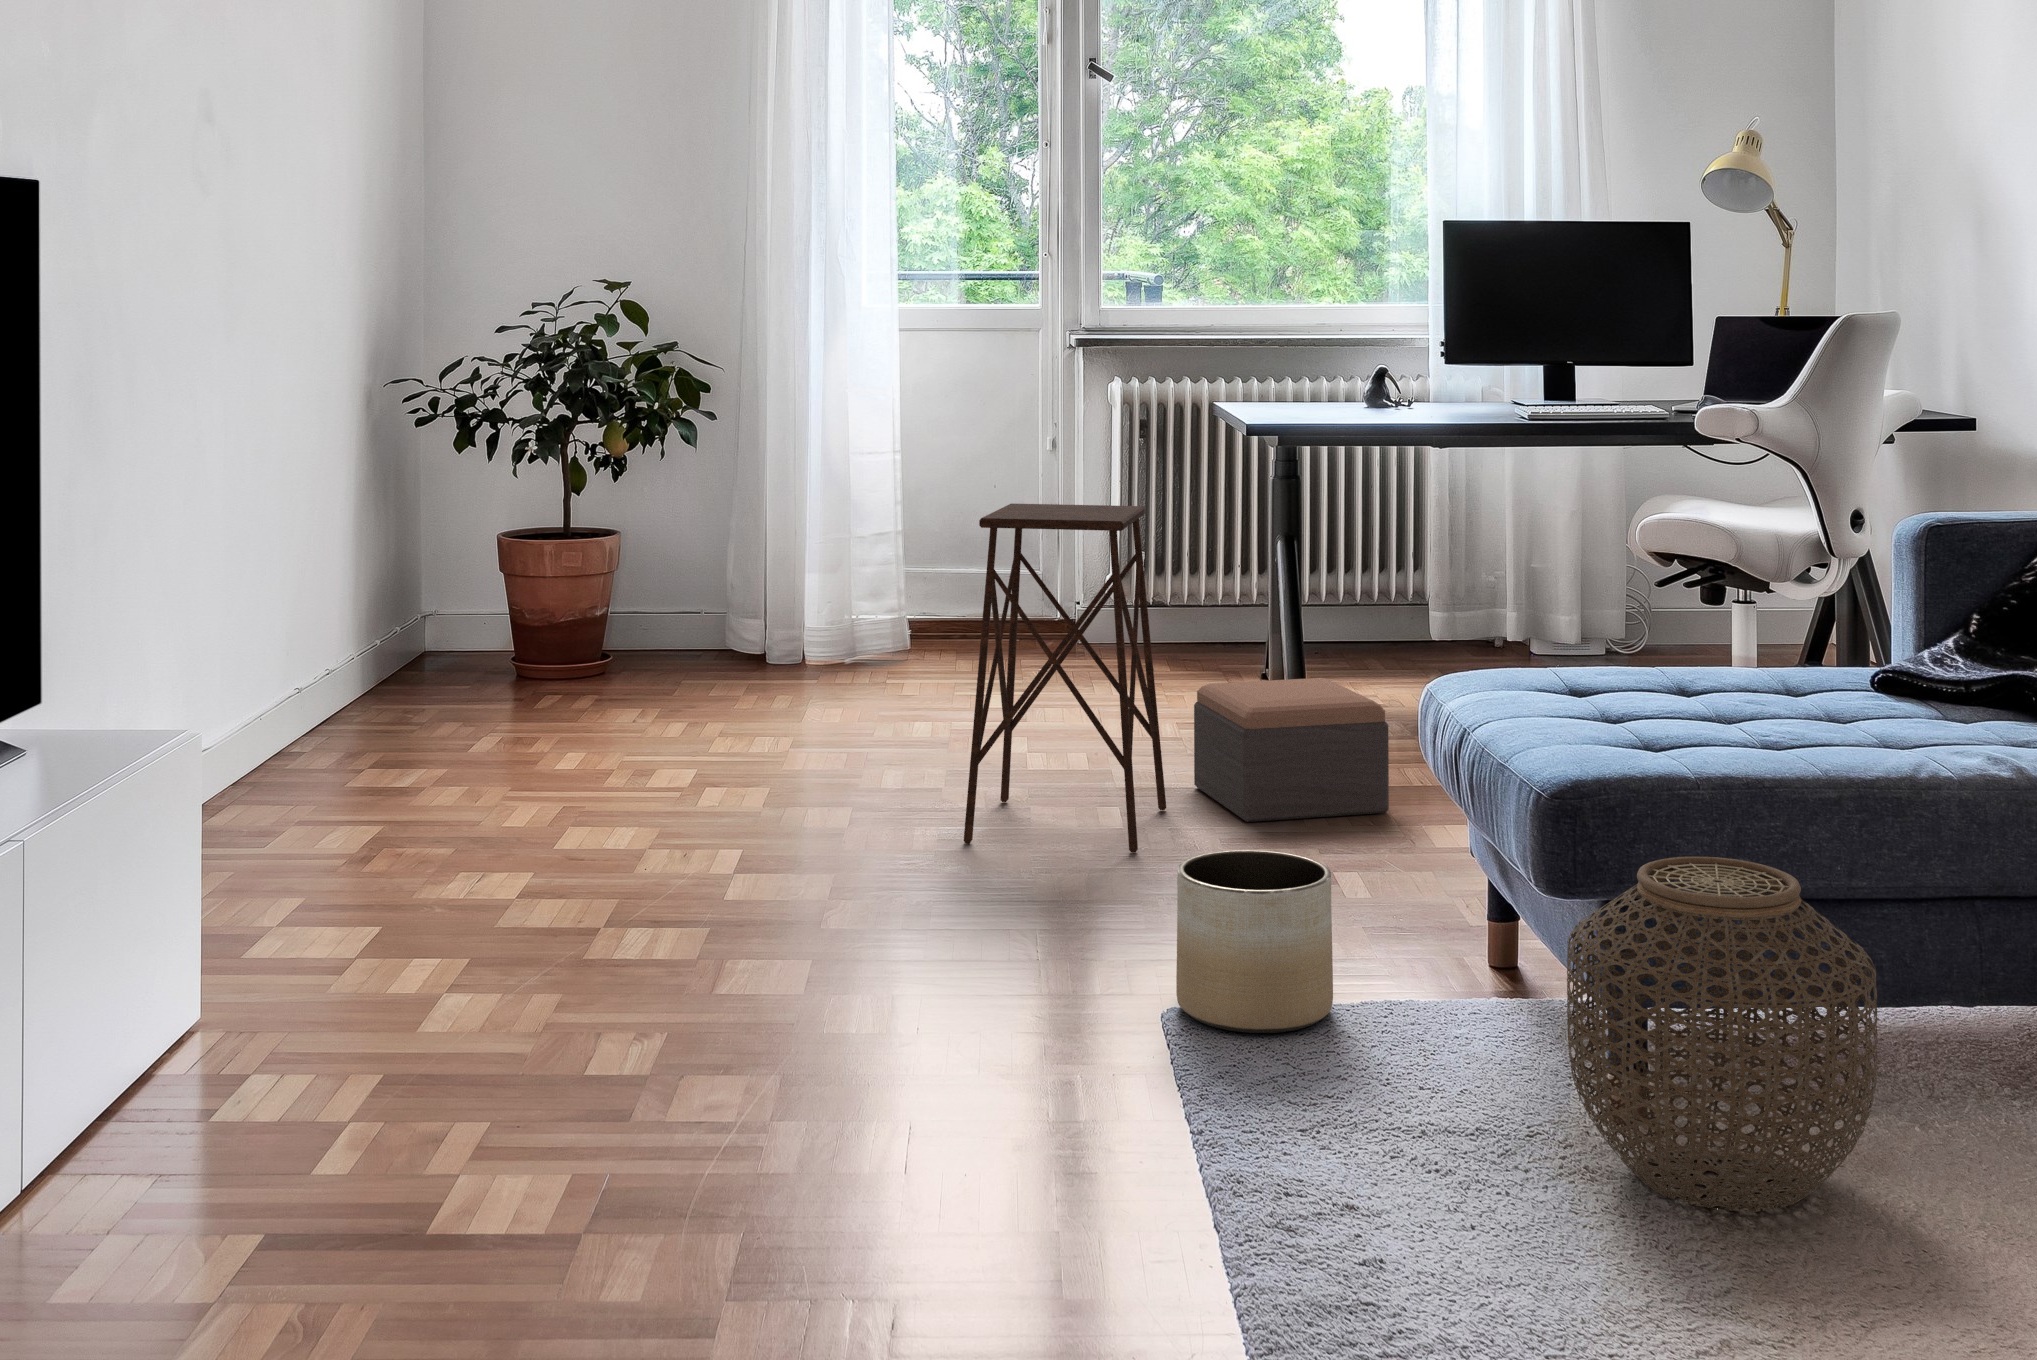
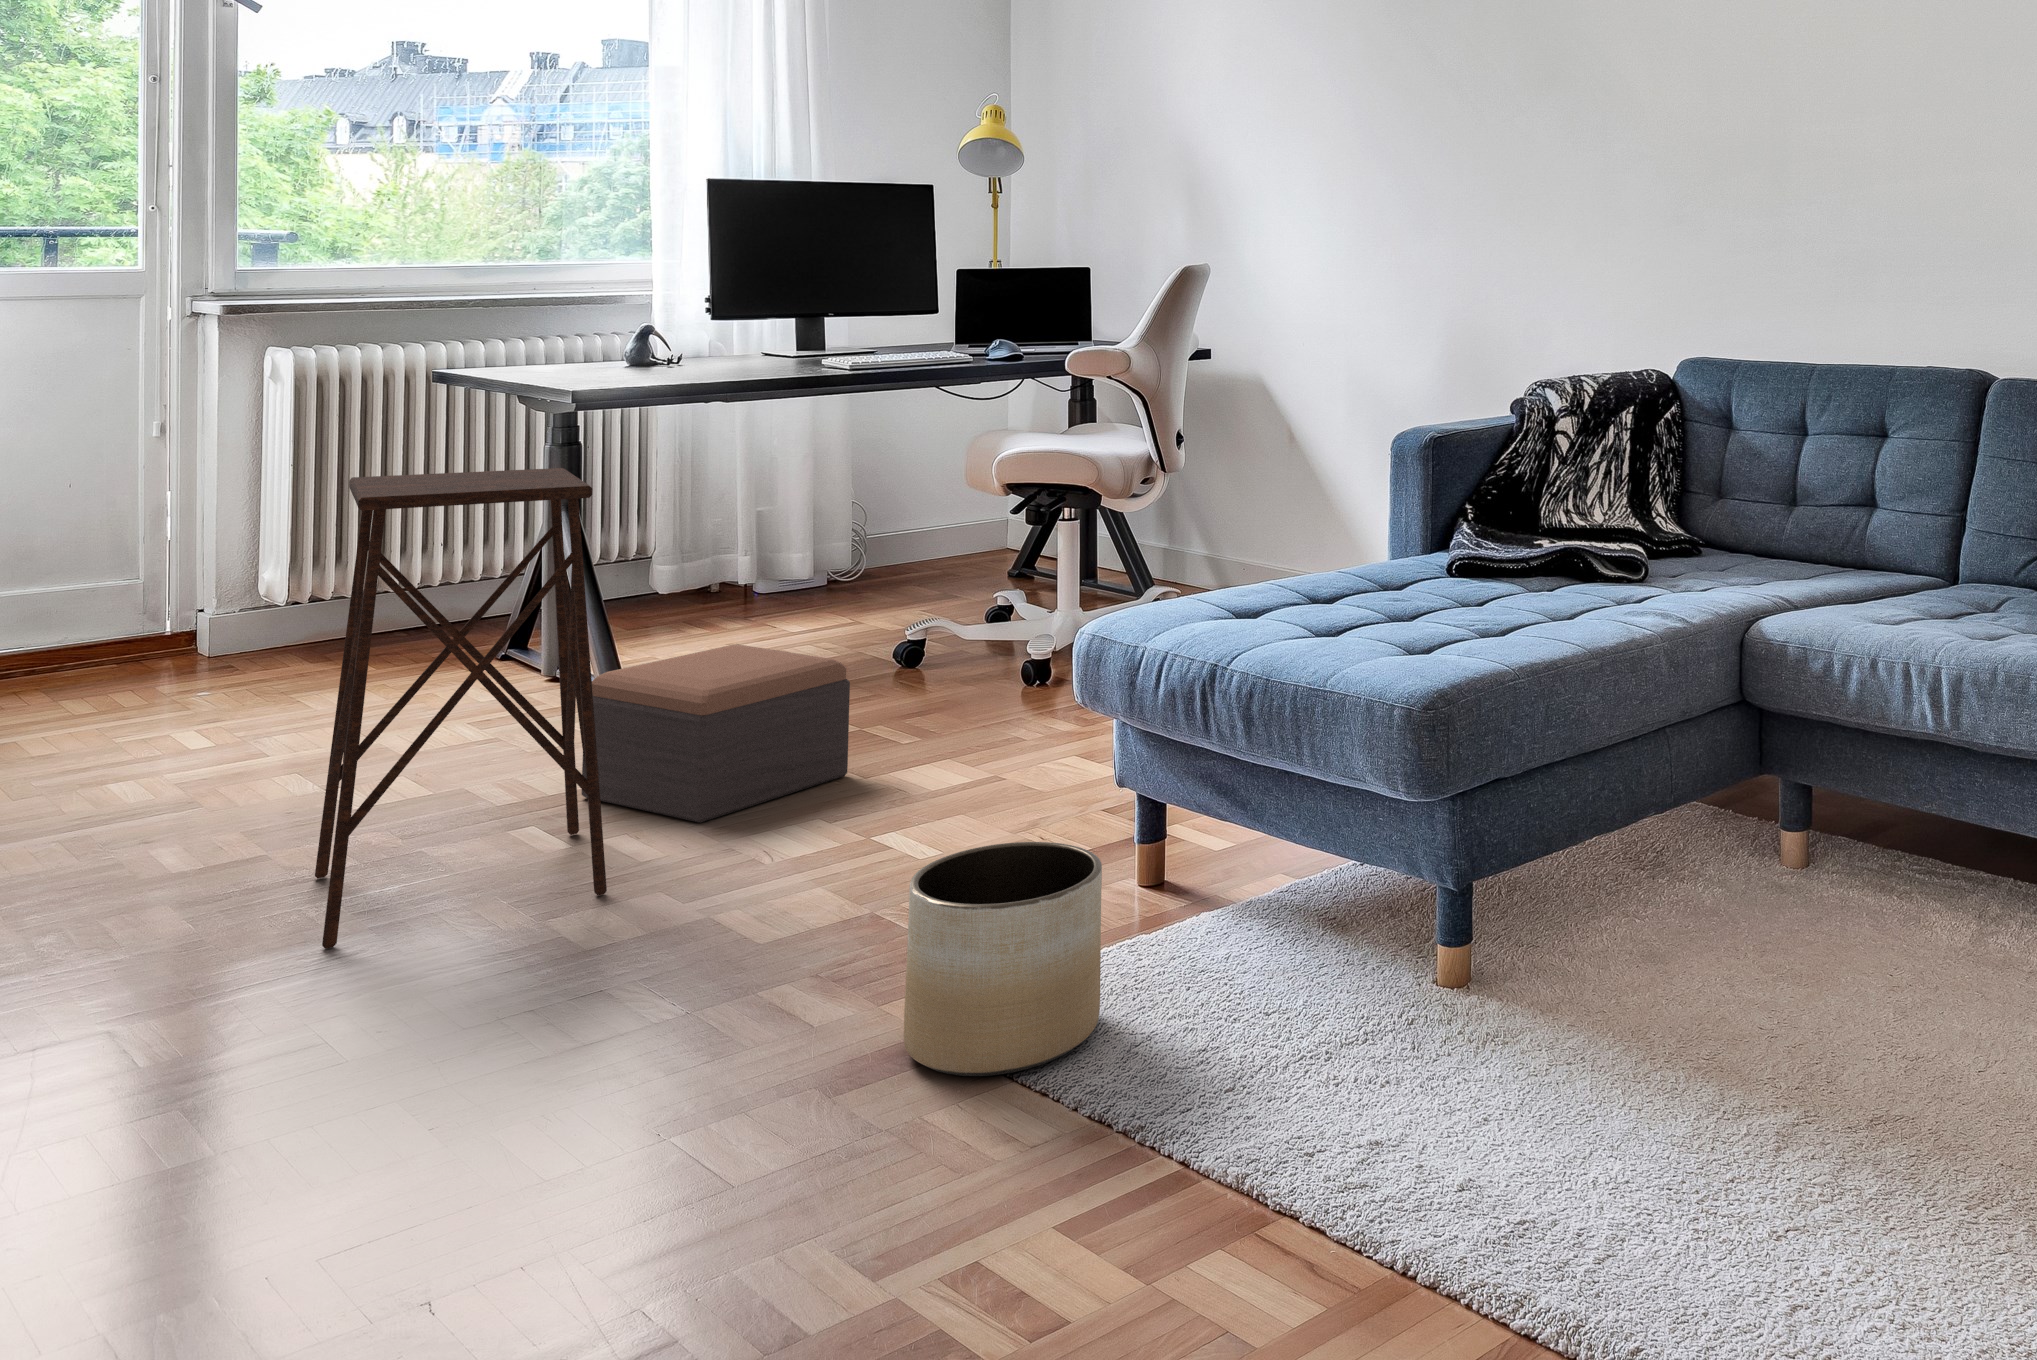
woven basket: present [1567,857,1878,1212] -> none [1480,736,1757,1076]

